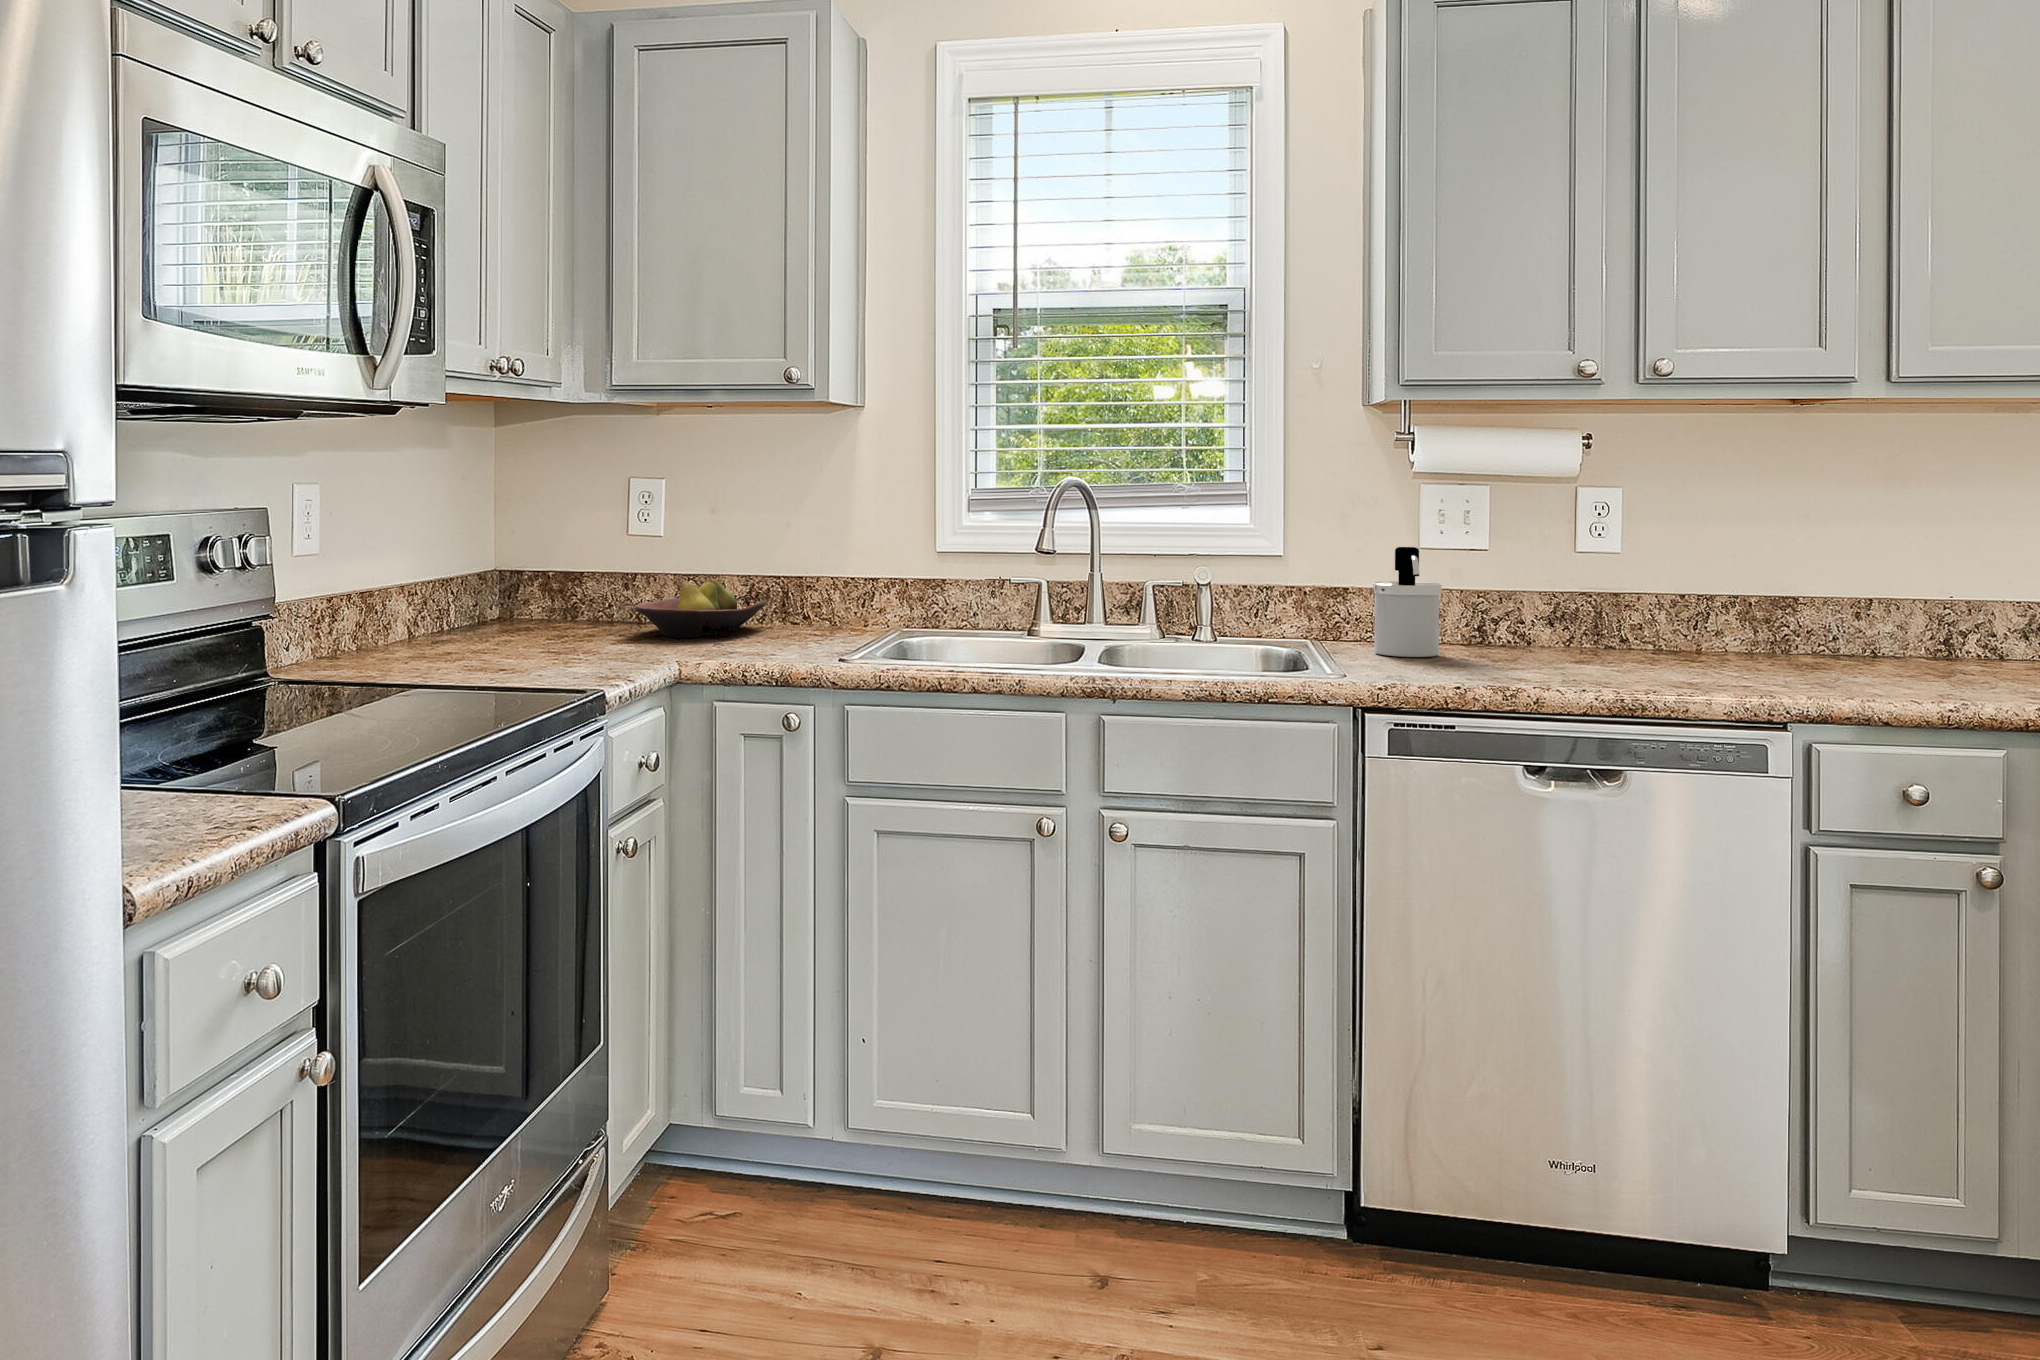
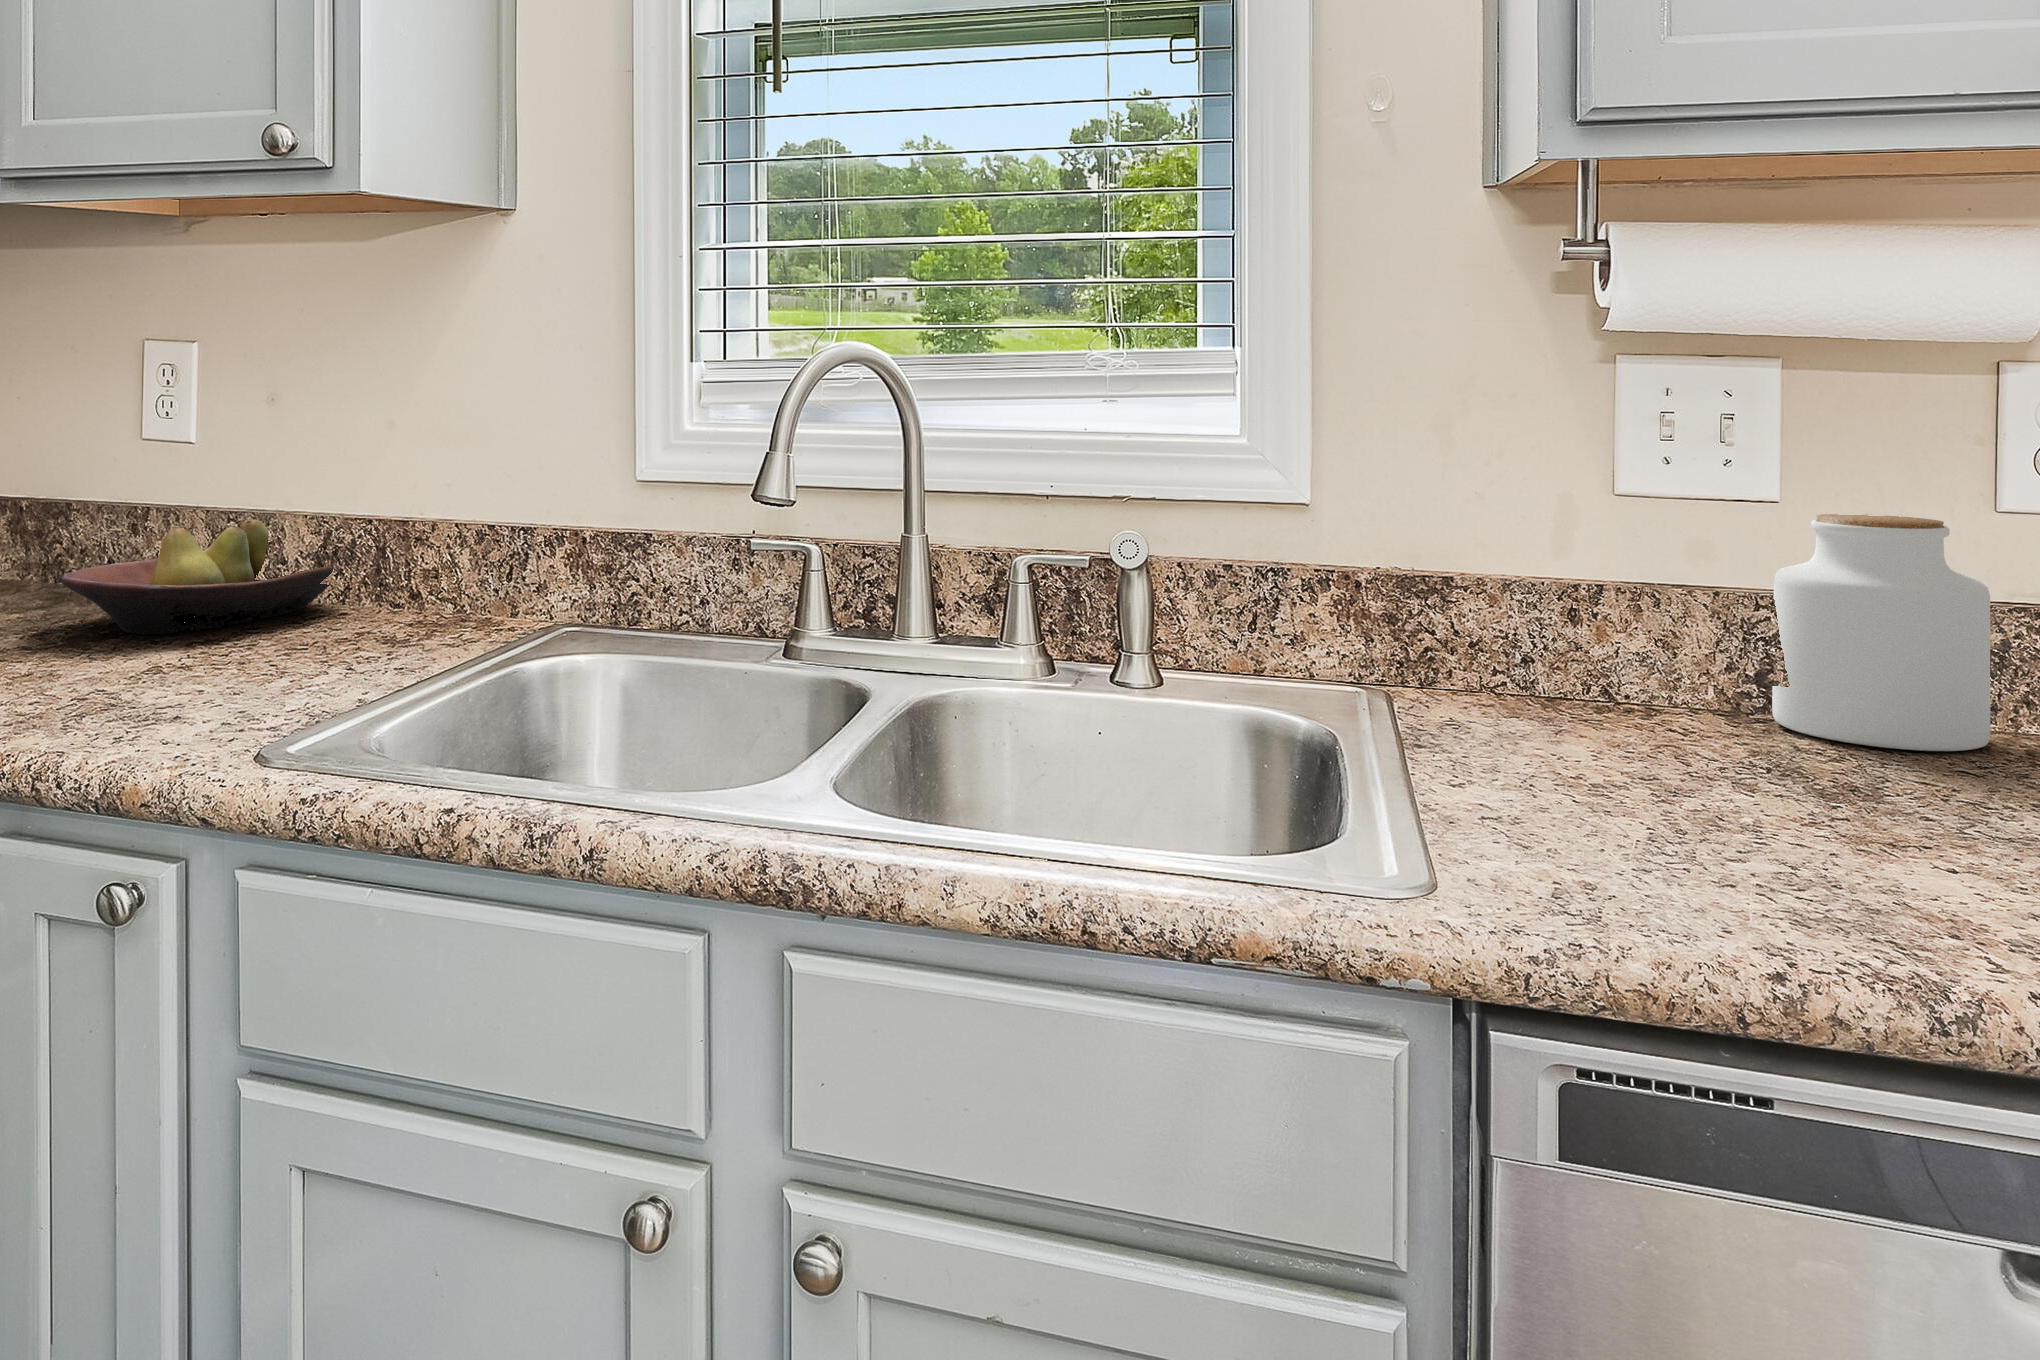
soap dispenser: present [1372,547,1442,657] -> none [1503,494,1673,756]
jar: none [1485,555,1570,653] -> present [1772,514,1990,751]

